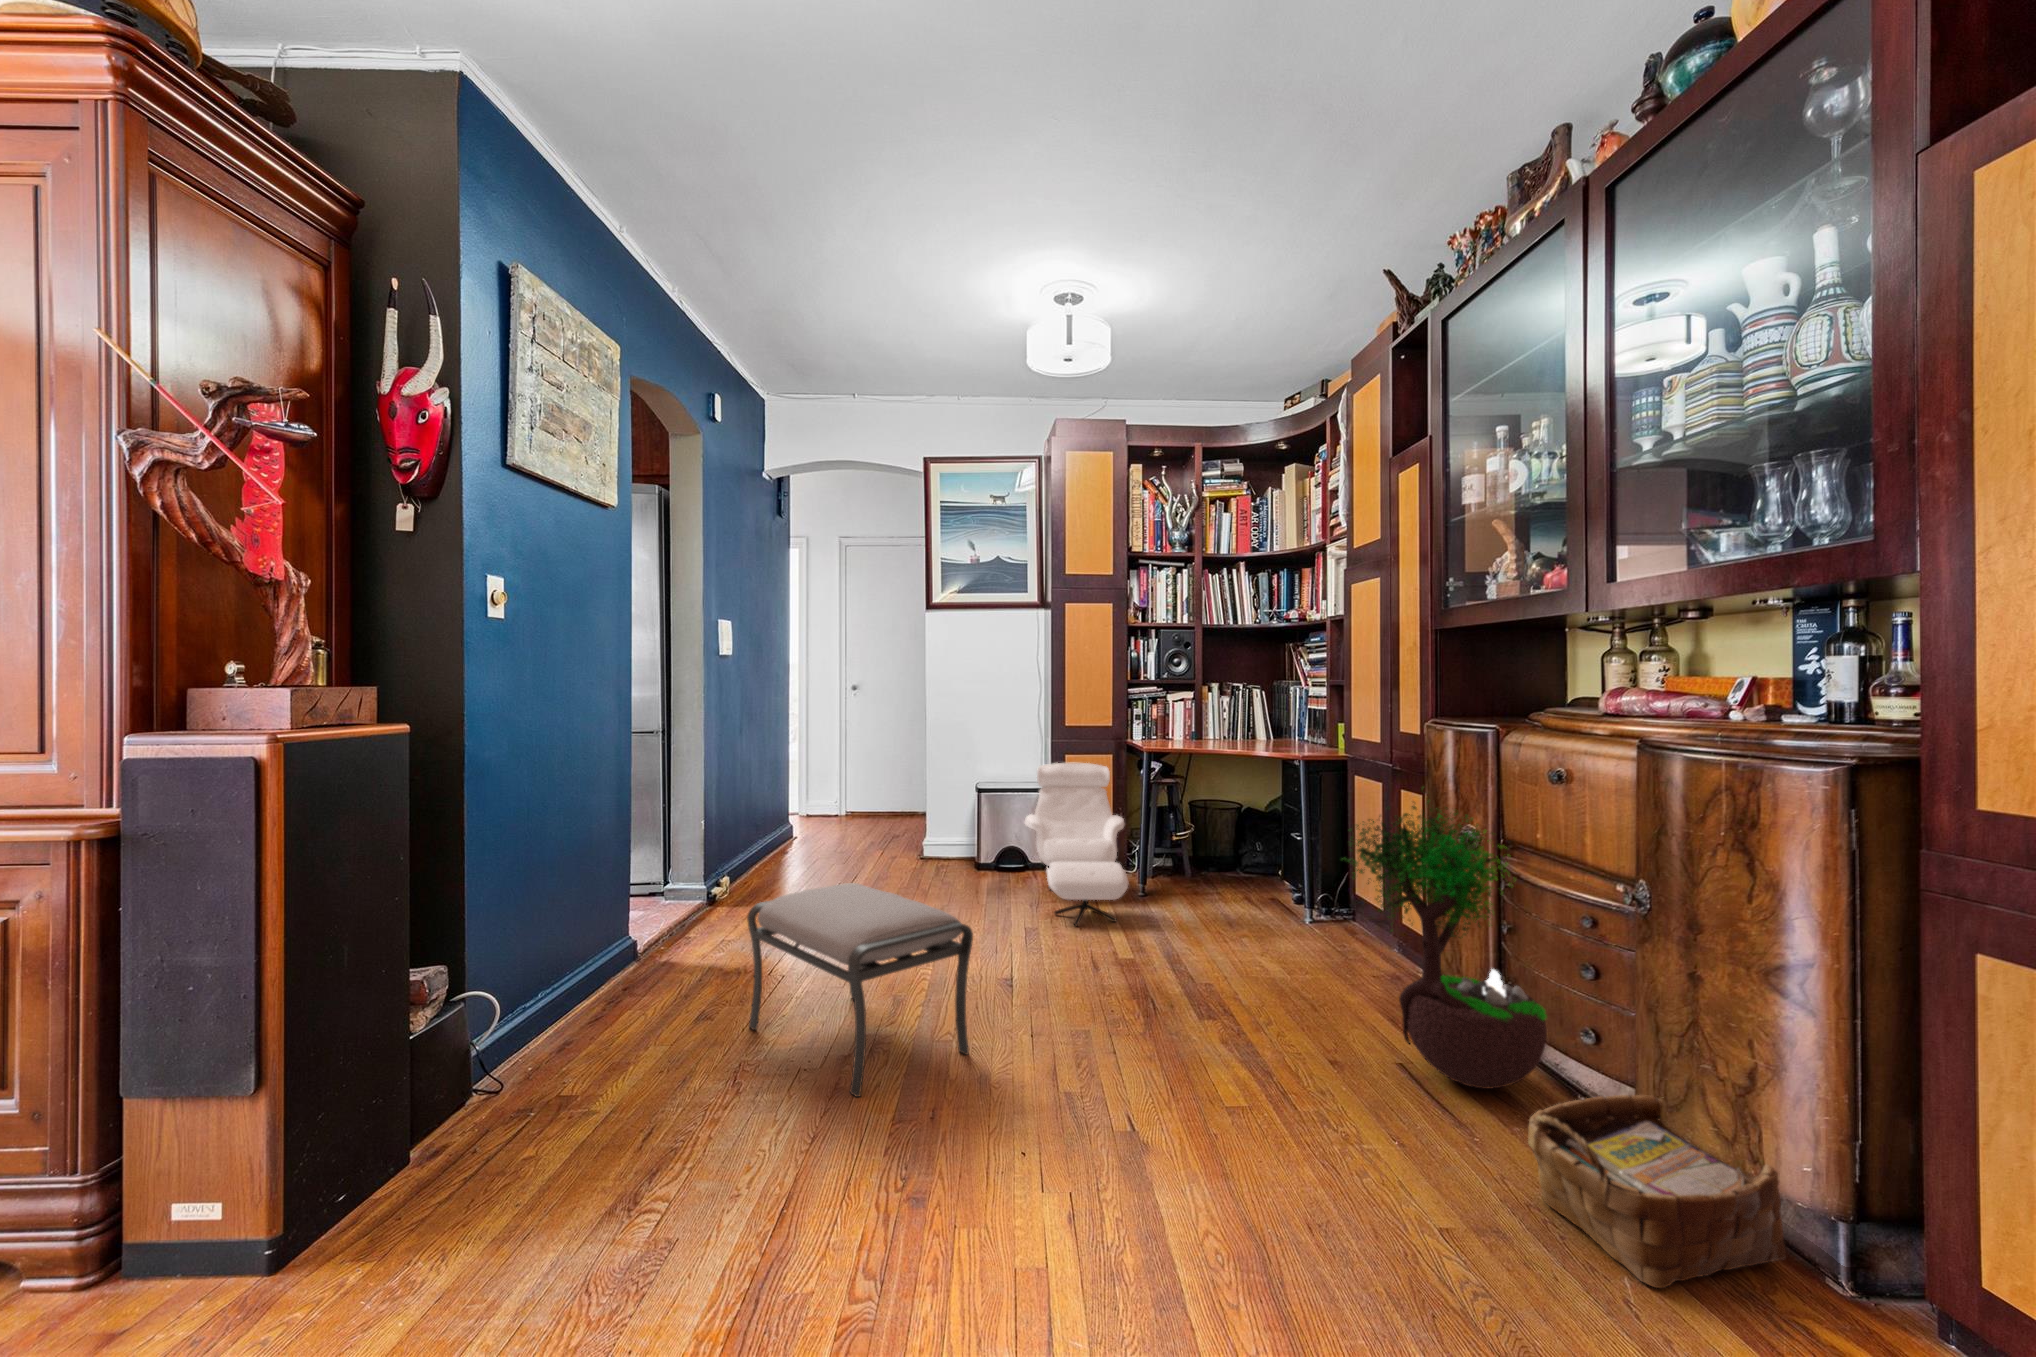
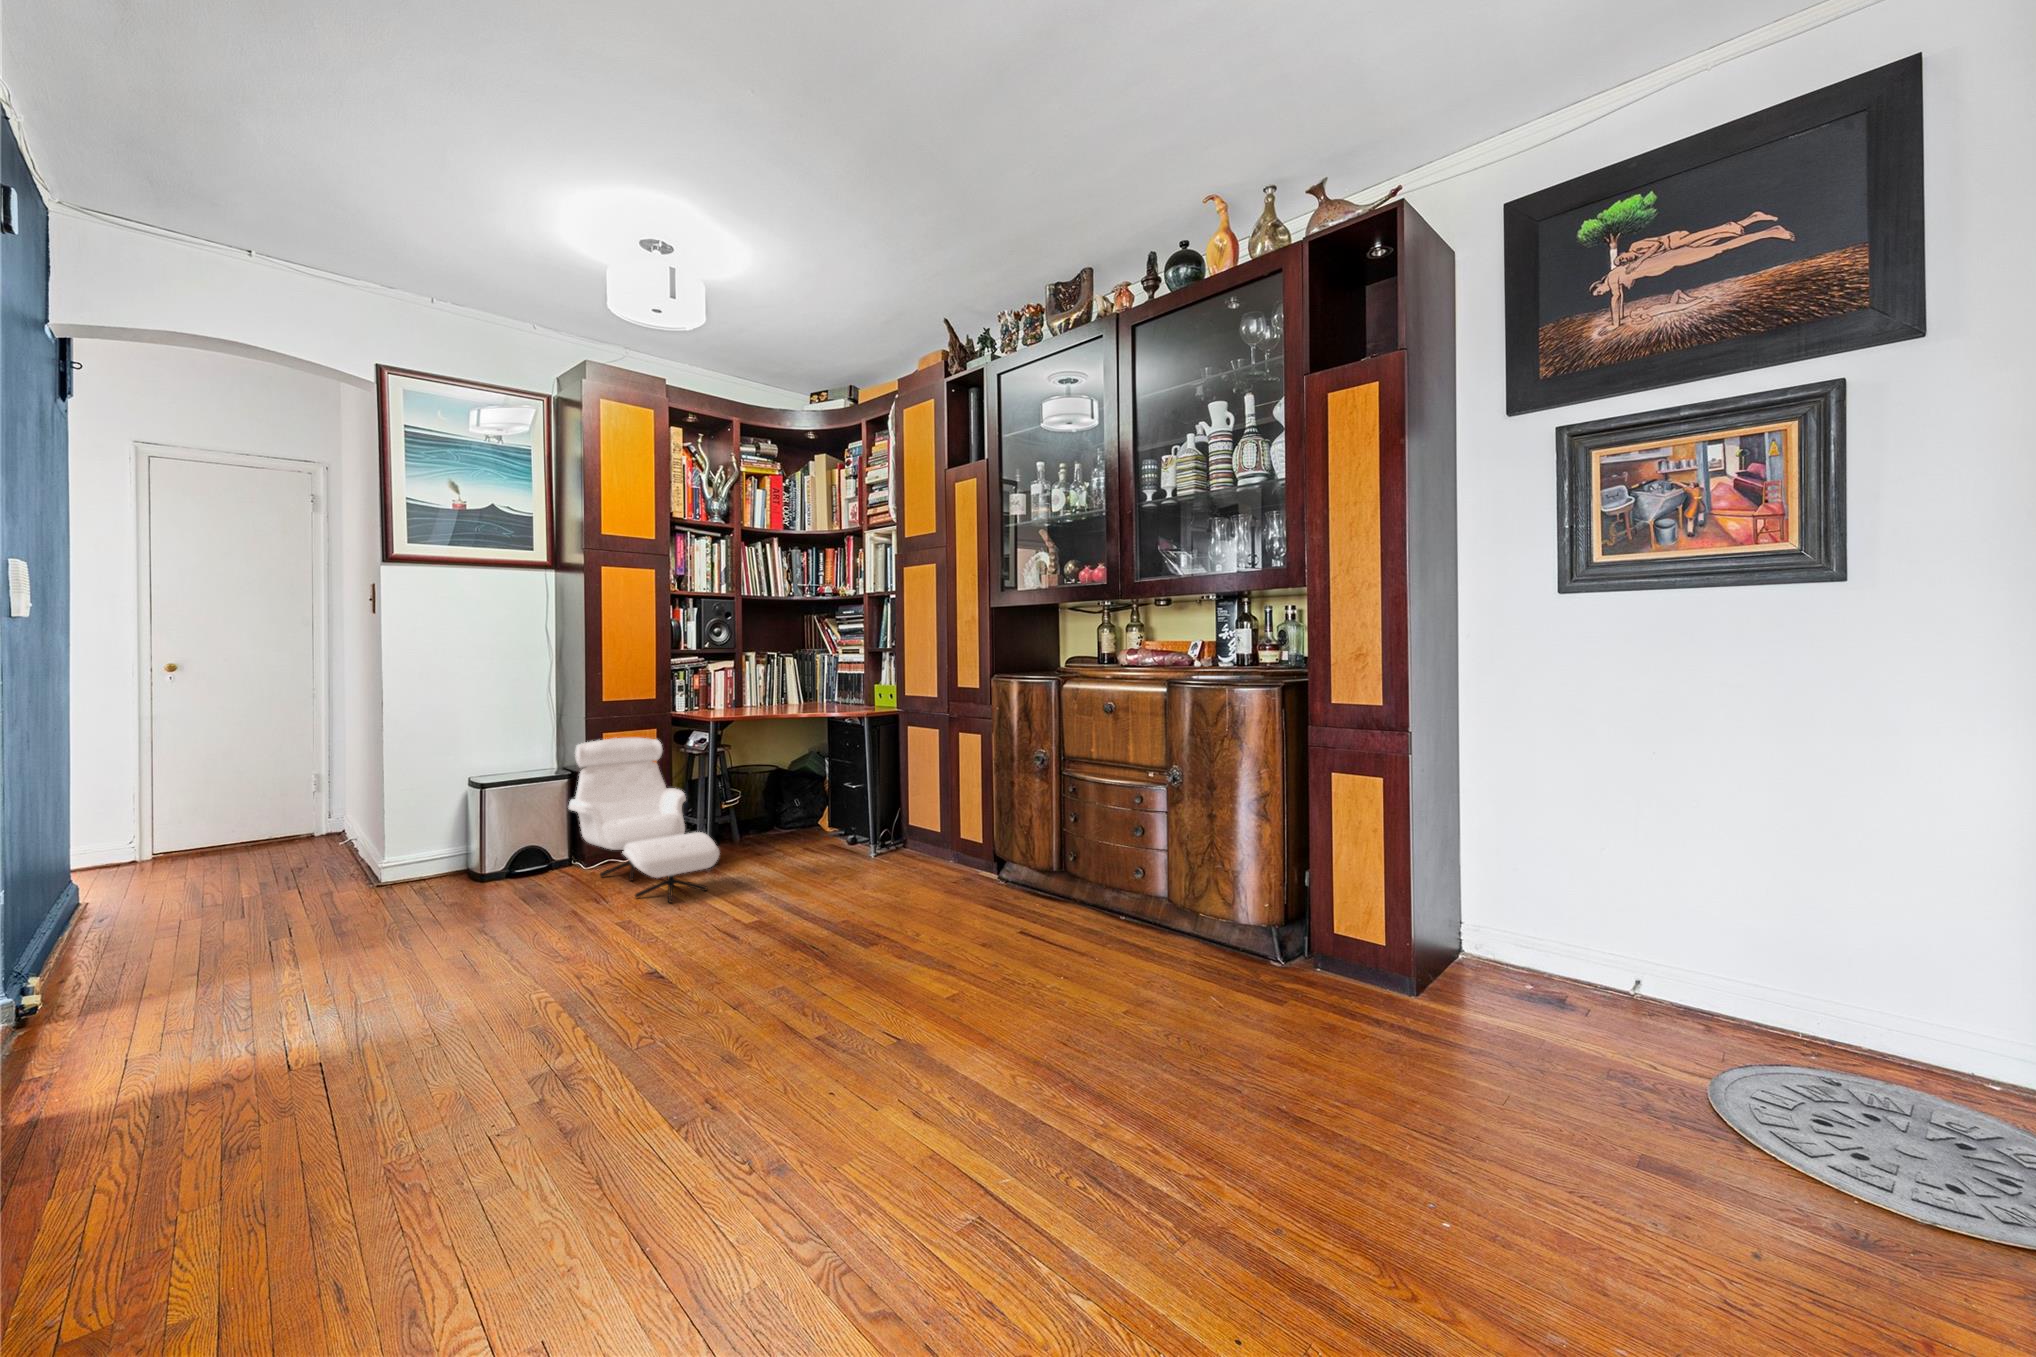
potted tree: present [1344,801,1547,1089] -> none [980,722,1118,933]
ottoman: present [747,883,973,1097] -> none [344,894,686,1119]
woven basket: present [1528,1095,1786,1288] -> none [1156,881,1273,1003]

